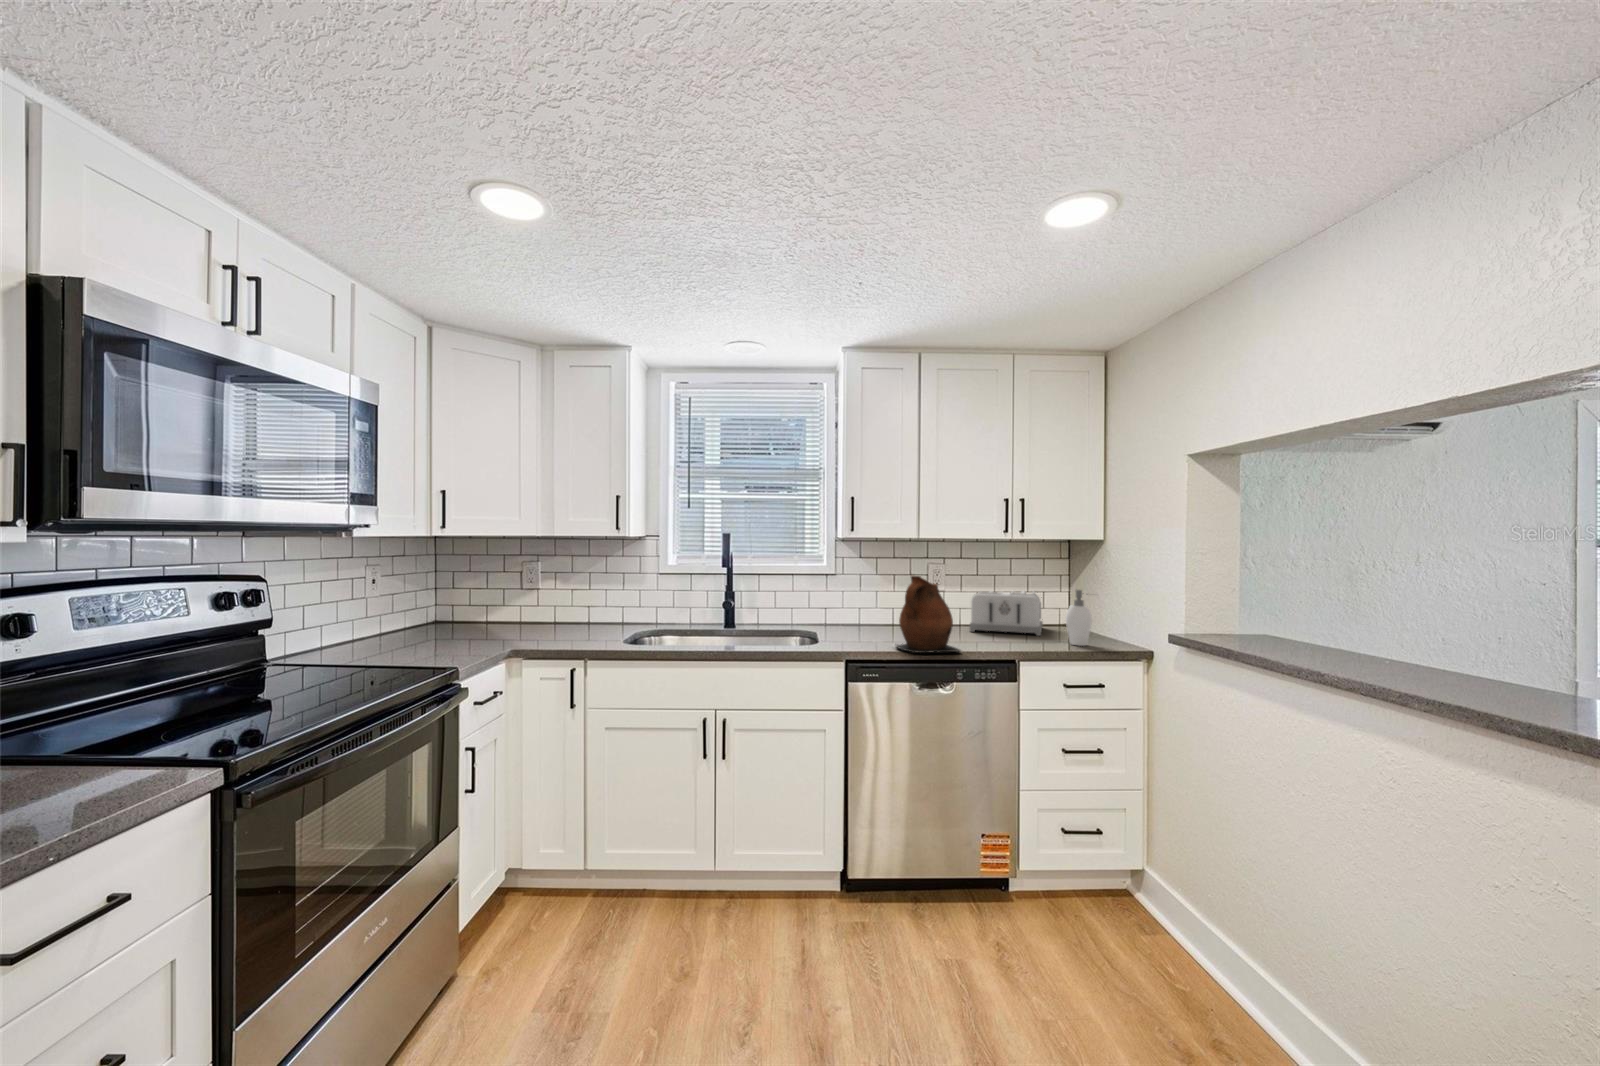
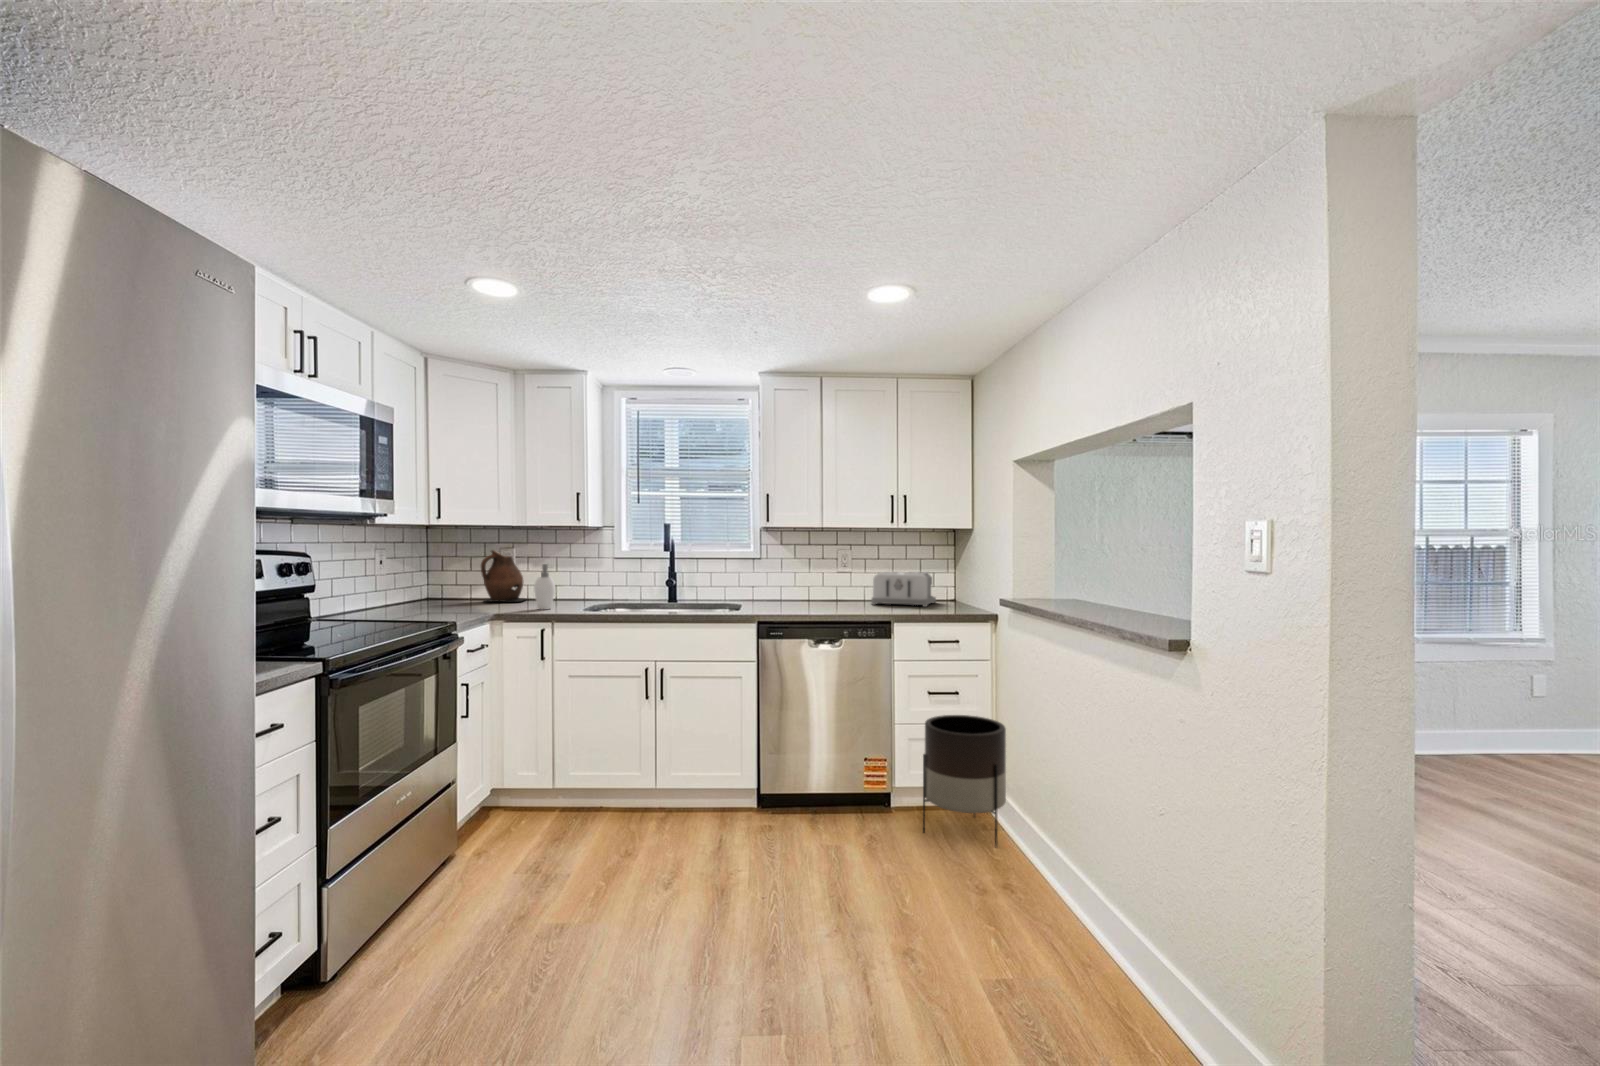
ceramic pitcher: present [897,576,961,653] -> present [481,550,525,602]
soap dispenser: present [1066,590,1092,646] -> present [534,564,555,610]
planter: none [1071,784,1187,977] -> present [923,715,1006,847]

